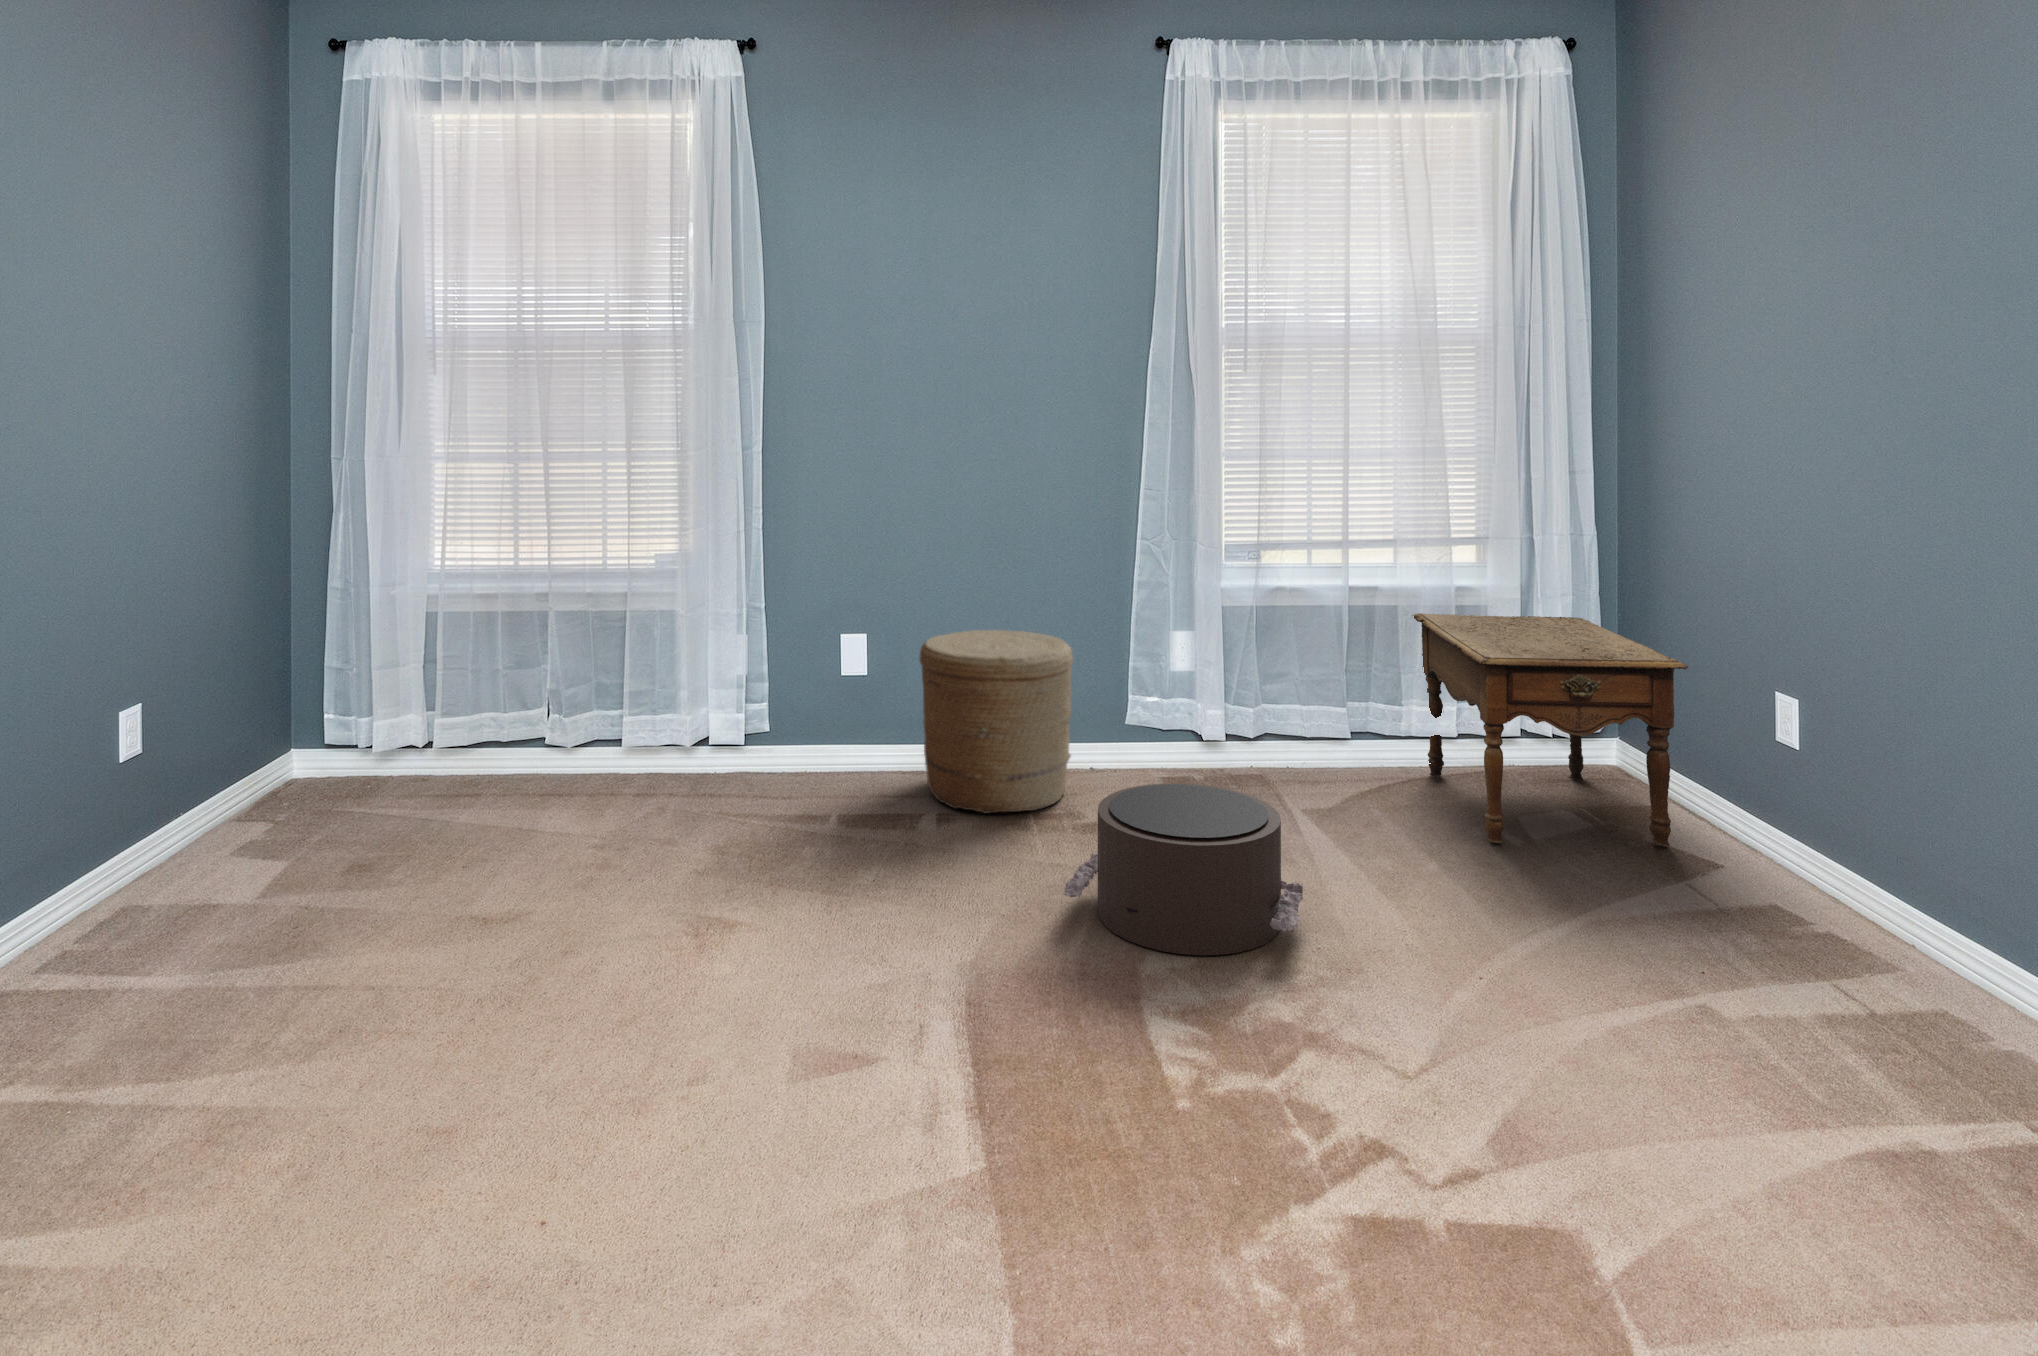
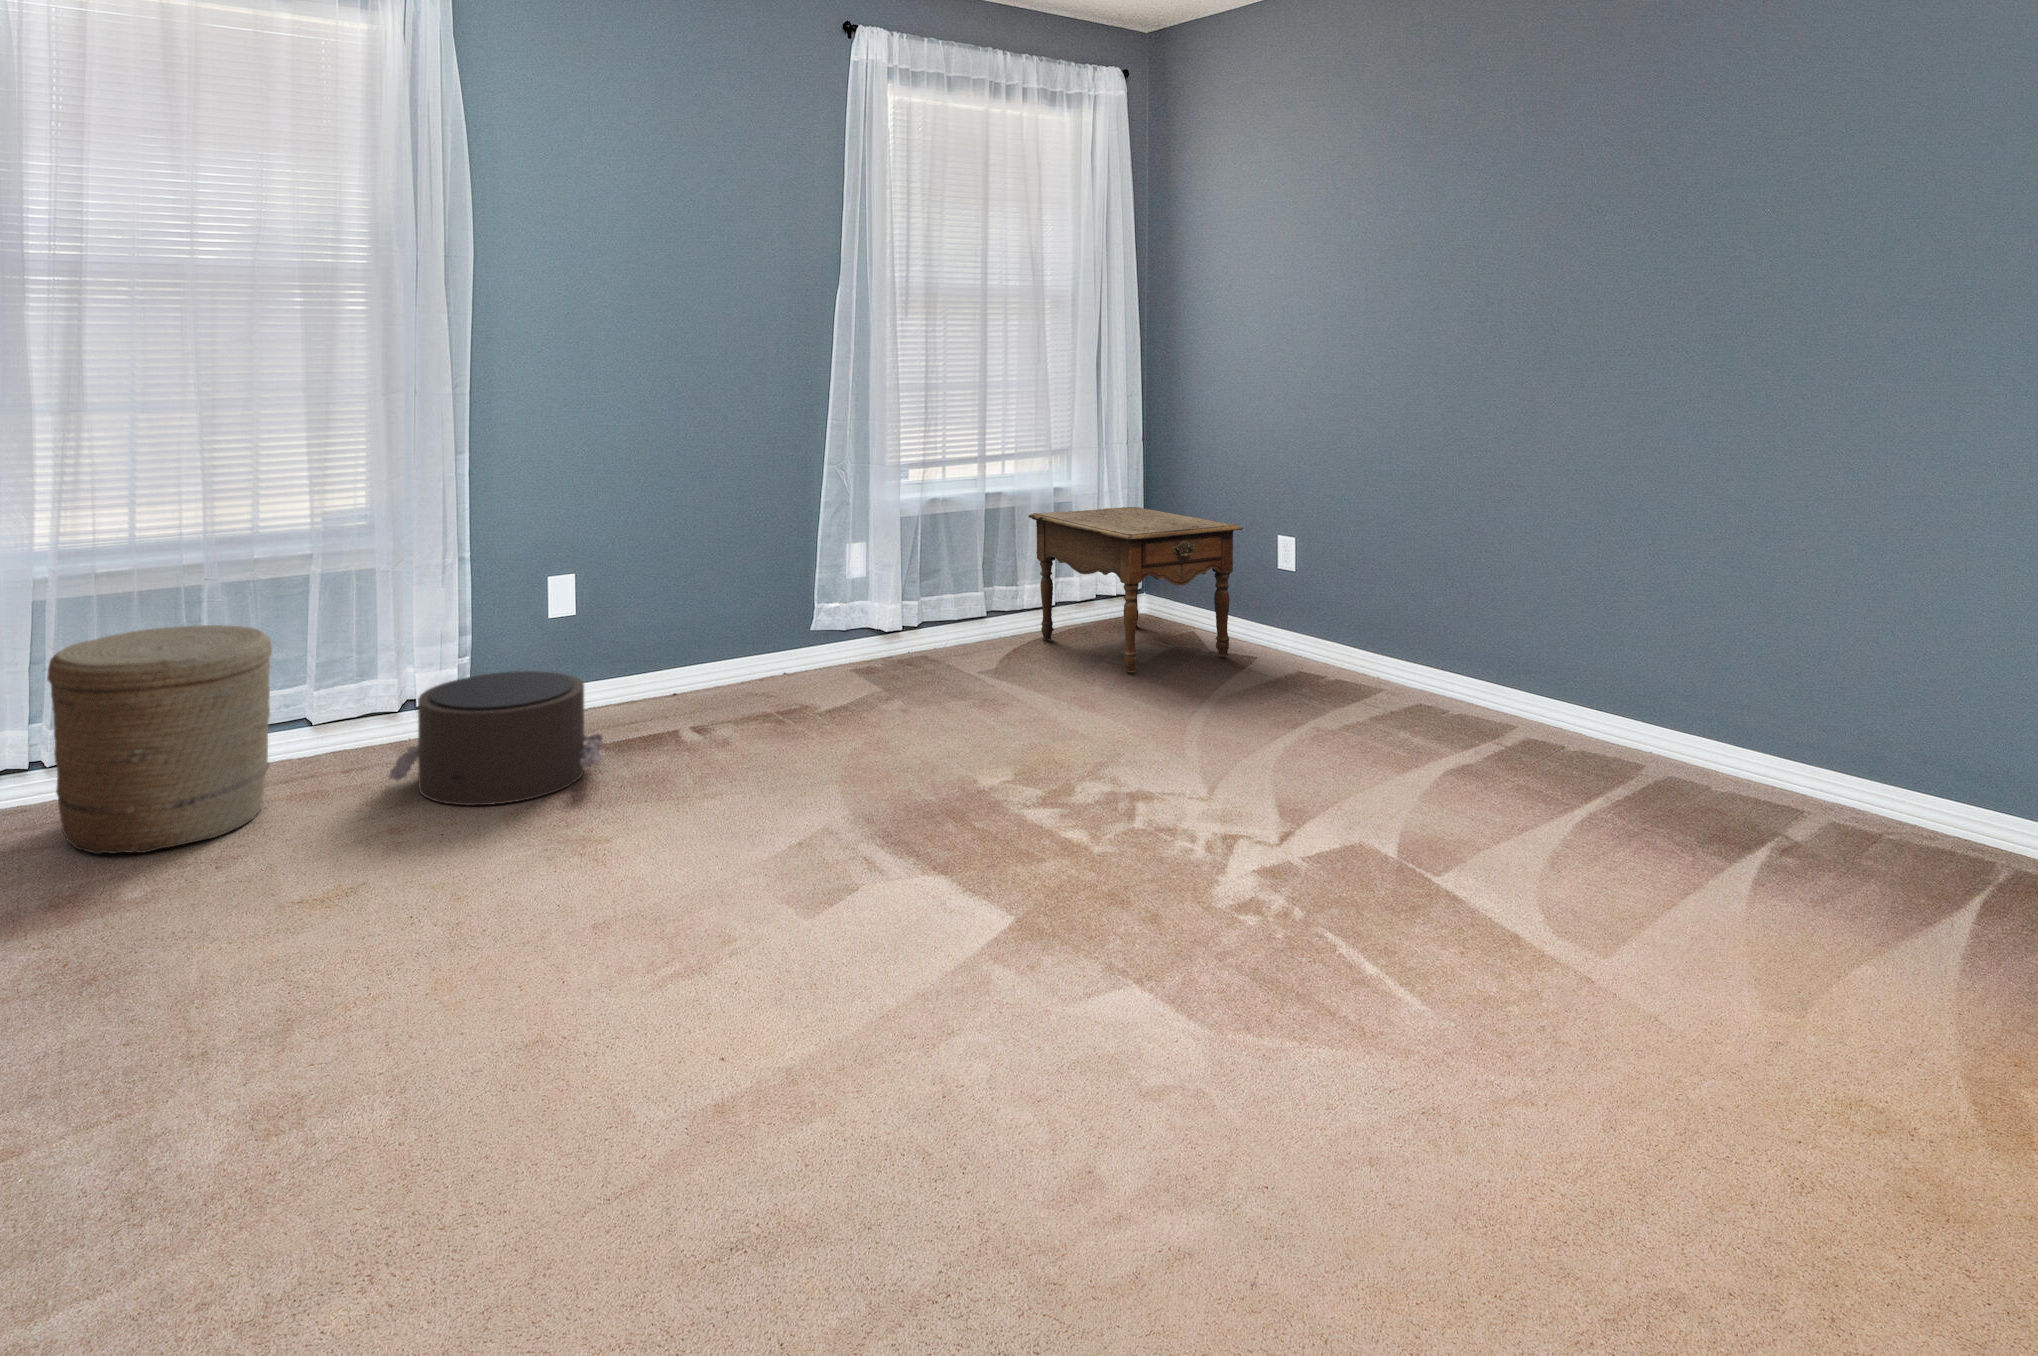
woven basket: present [920,630,1073,813] -> present [47,625,272,854]
pouf: present [1063,784,1303,955] -> present [389,671,603,805]

